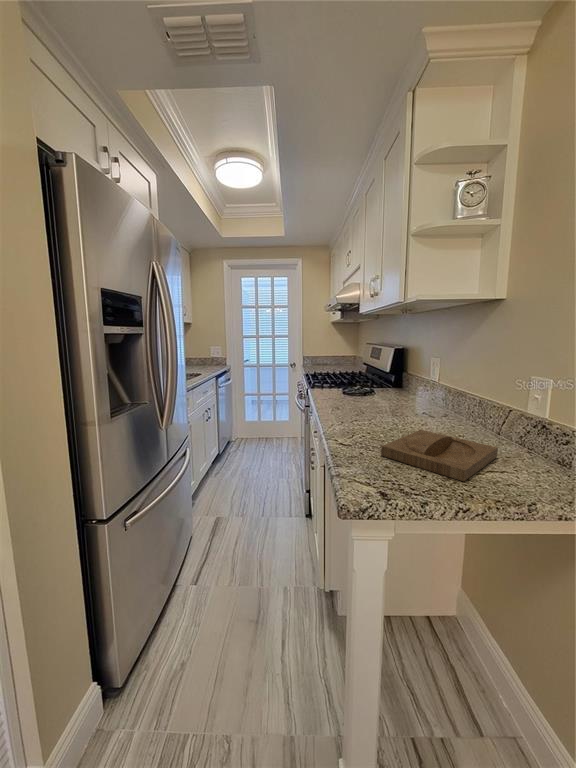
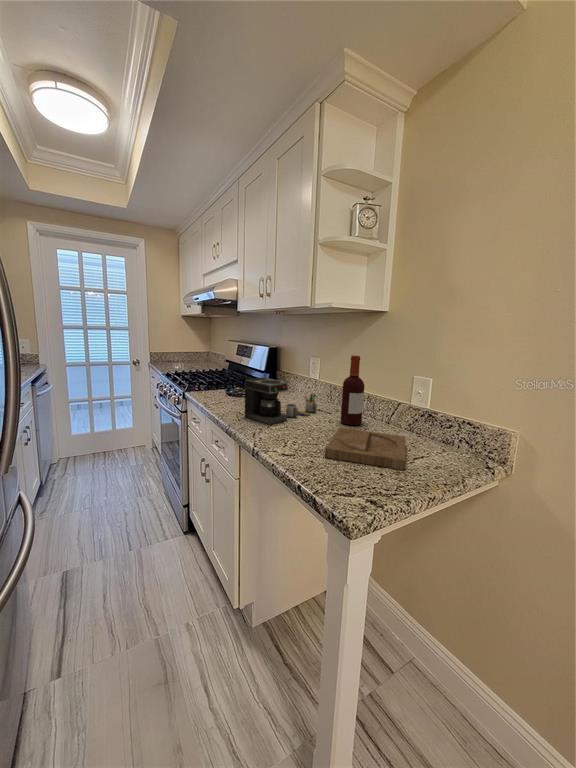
bottle: none [437,352,466,431] -> present [341,355,364,425]
coffee maker: none [339,376,421,421] -> present [245,378,317,425]

